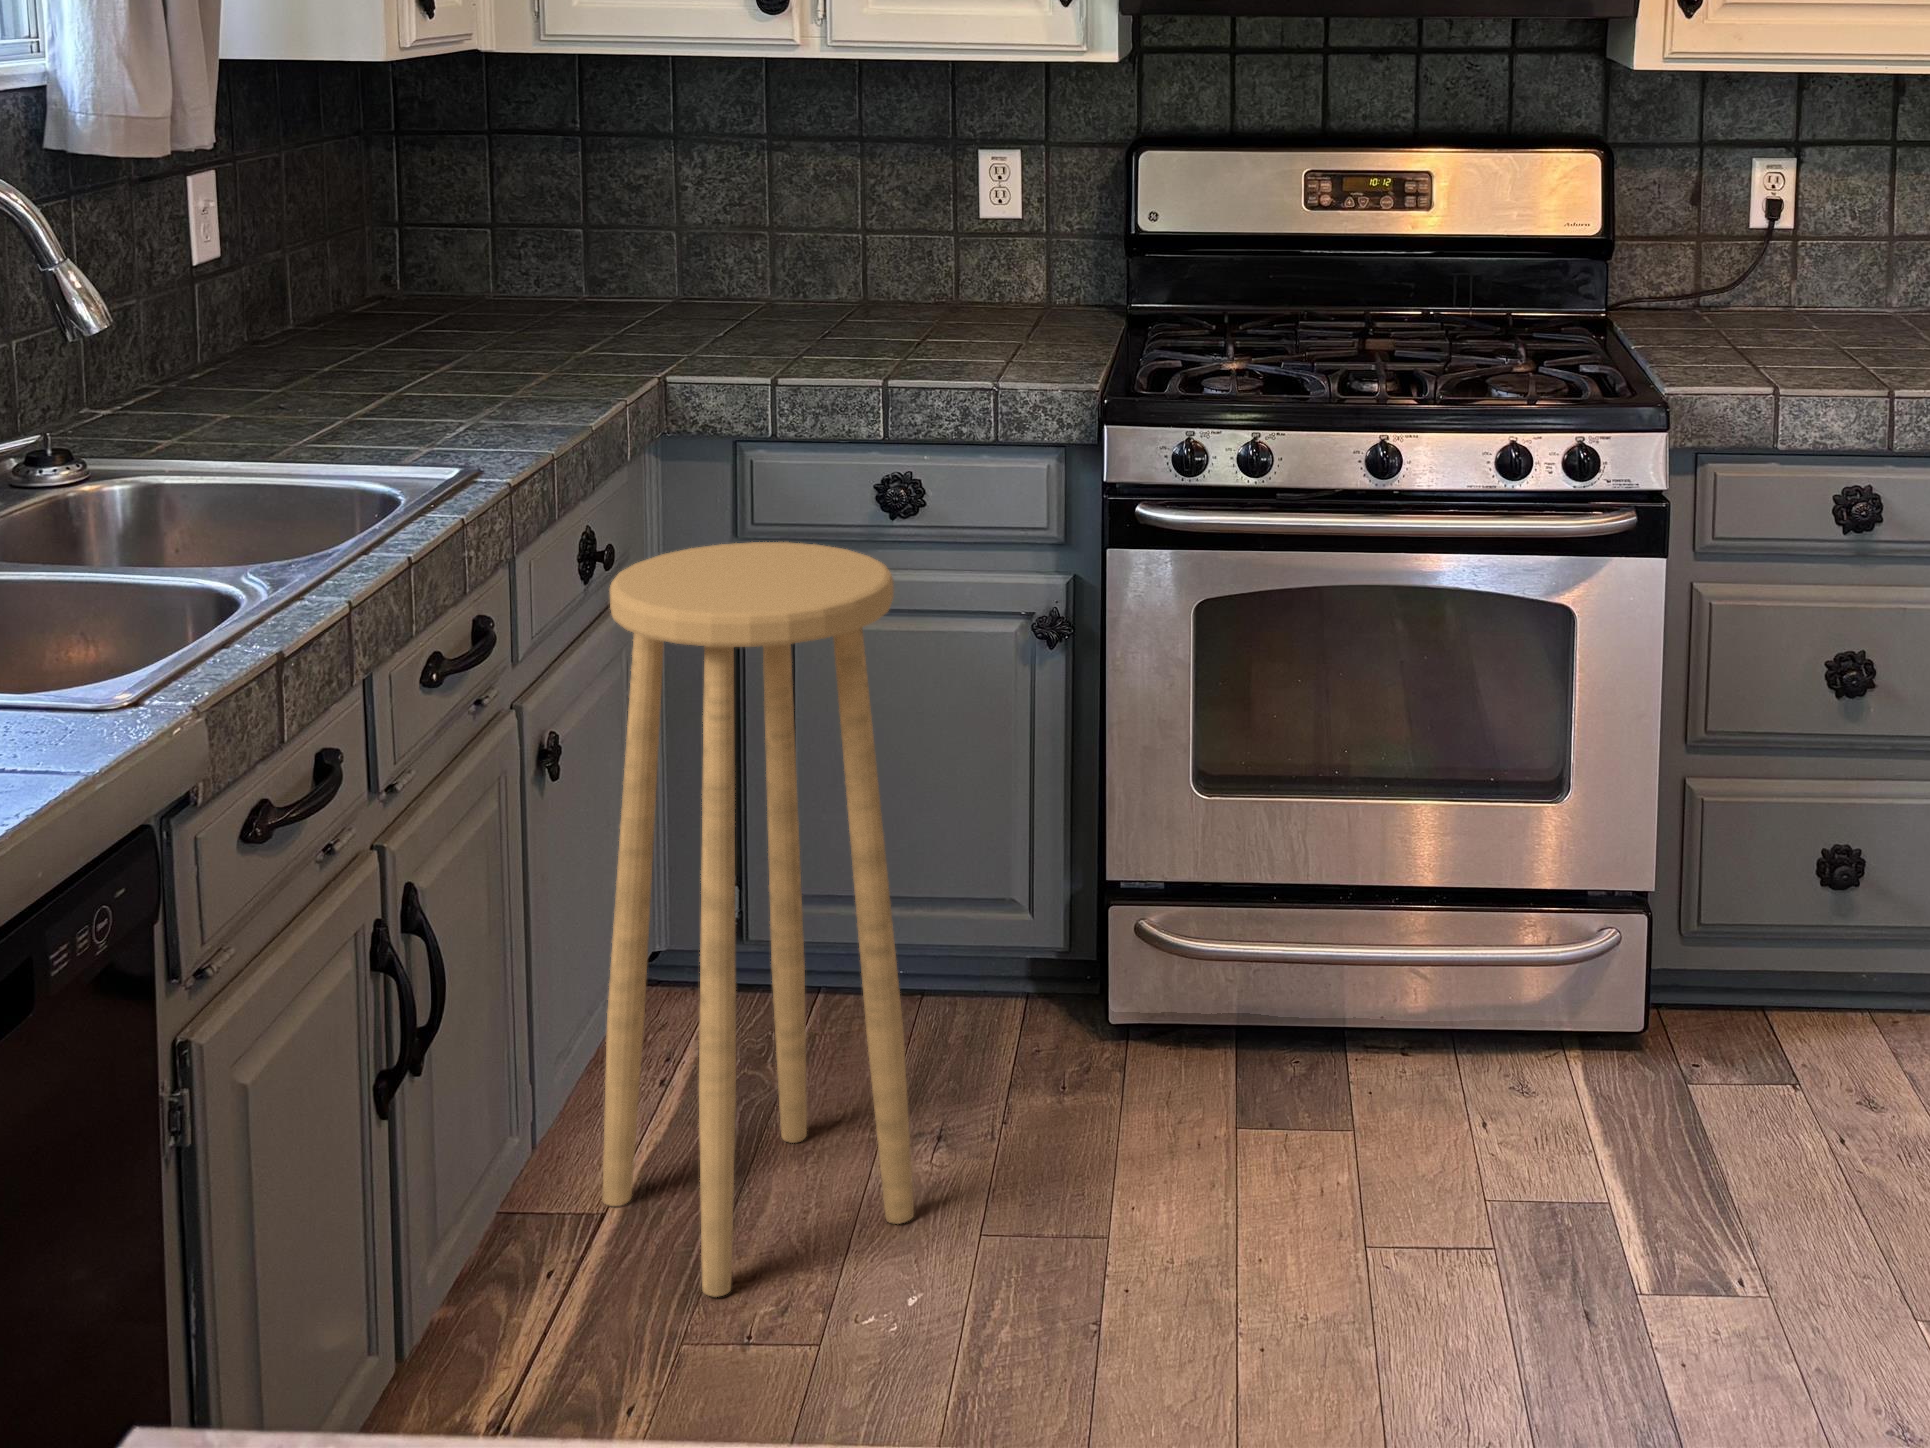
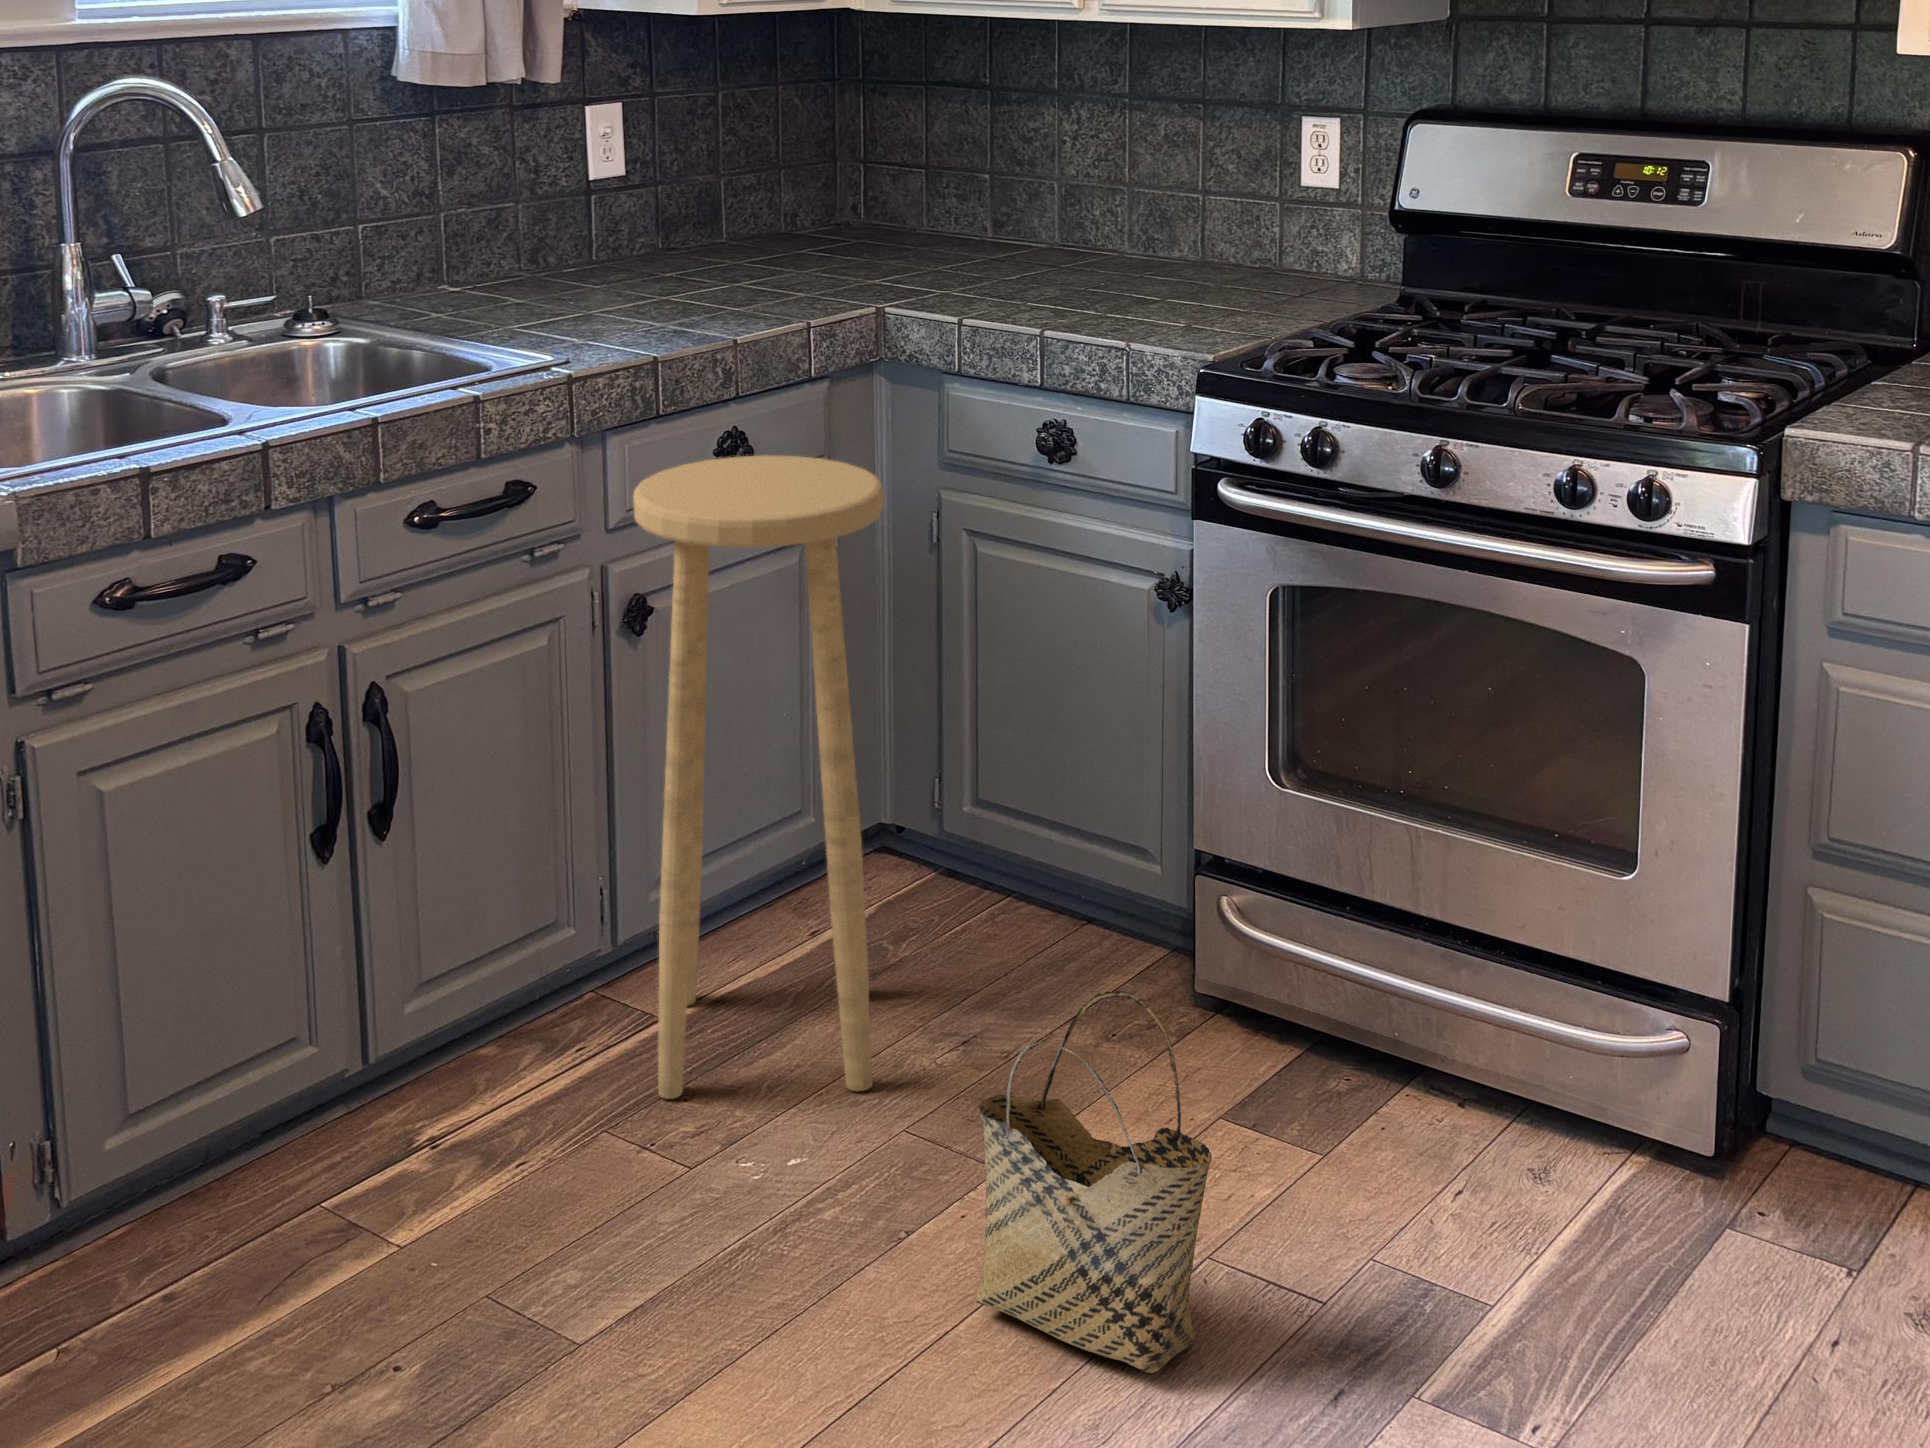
woven basket: none [1228,999,1469,1357] -> present [975,991,1212,1373]

